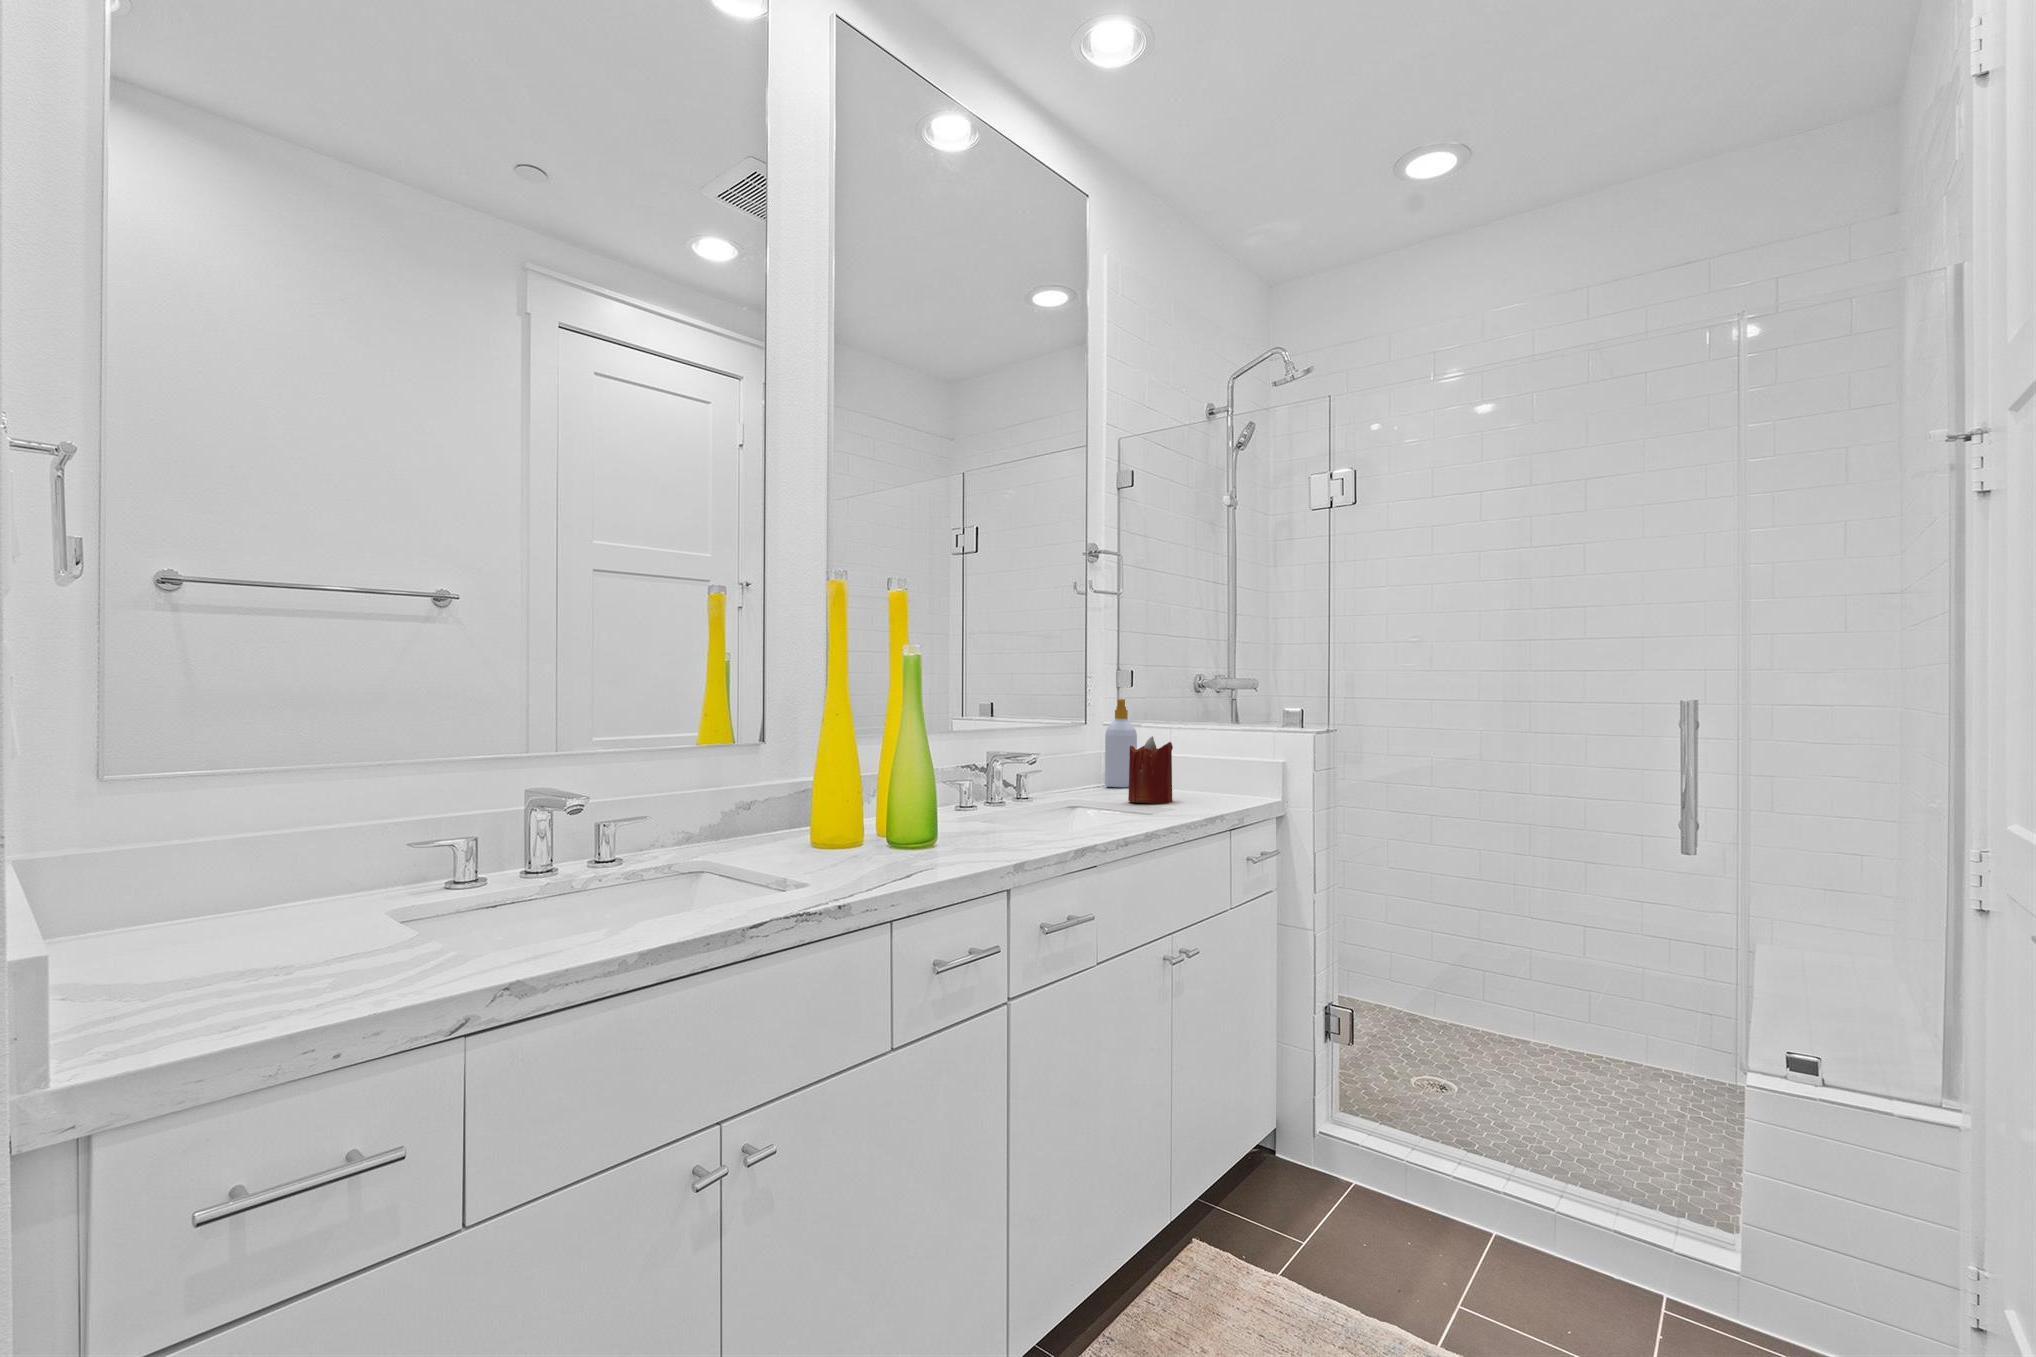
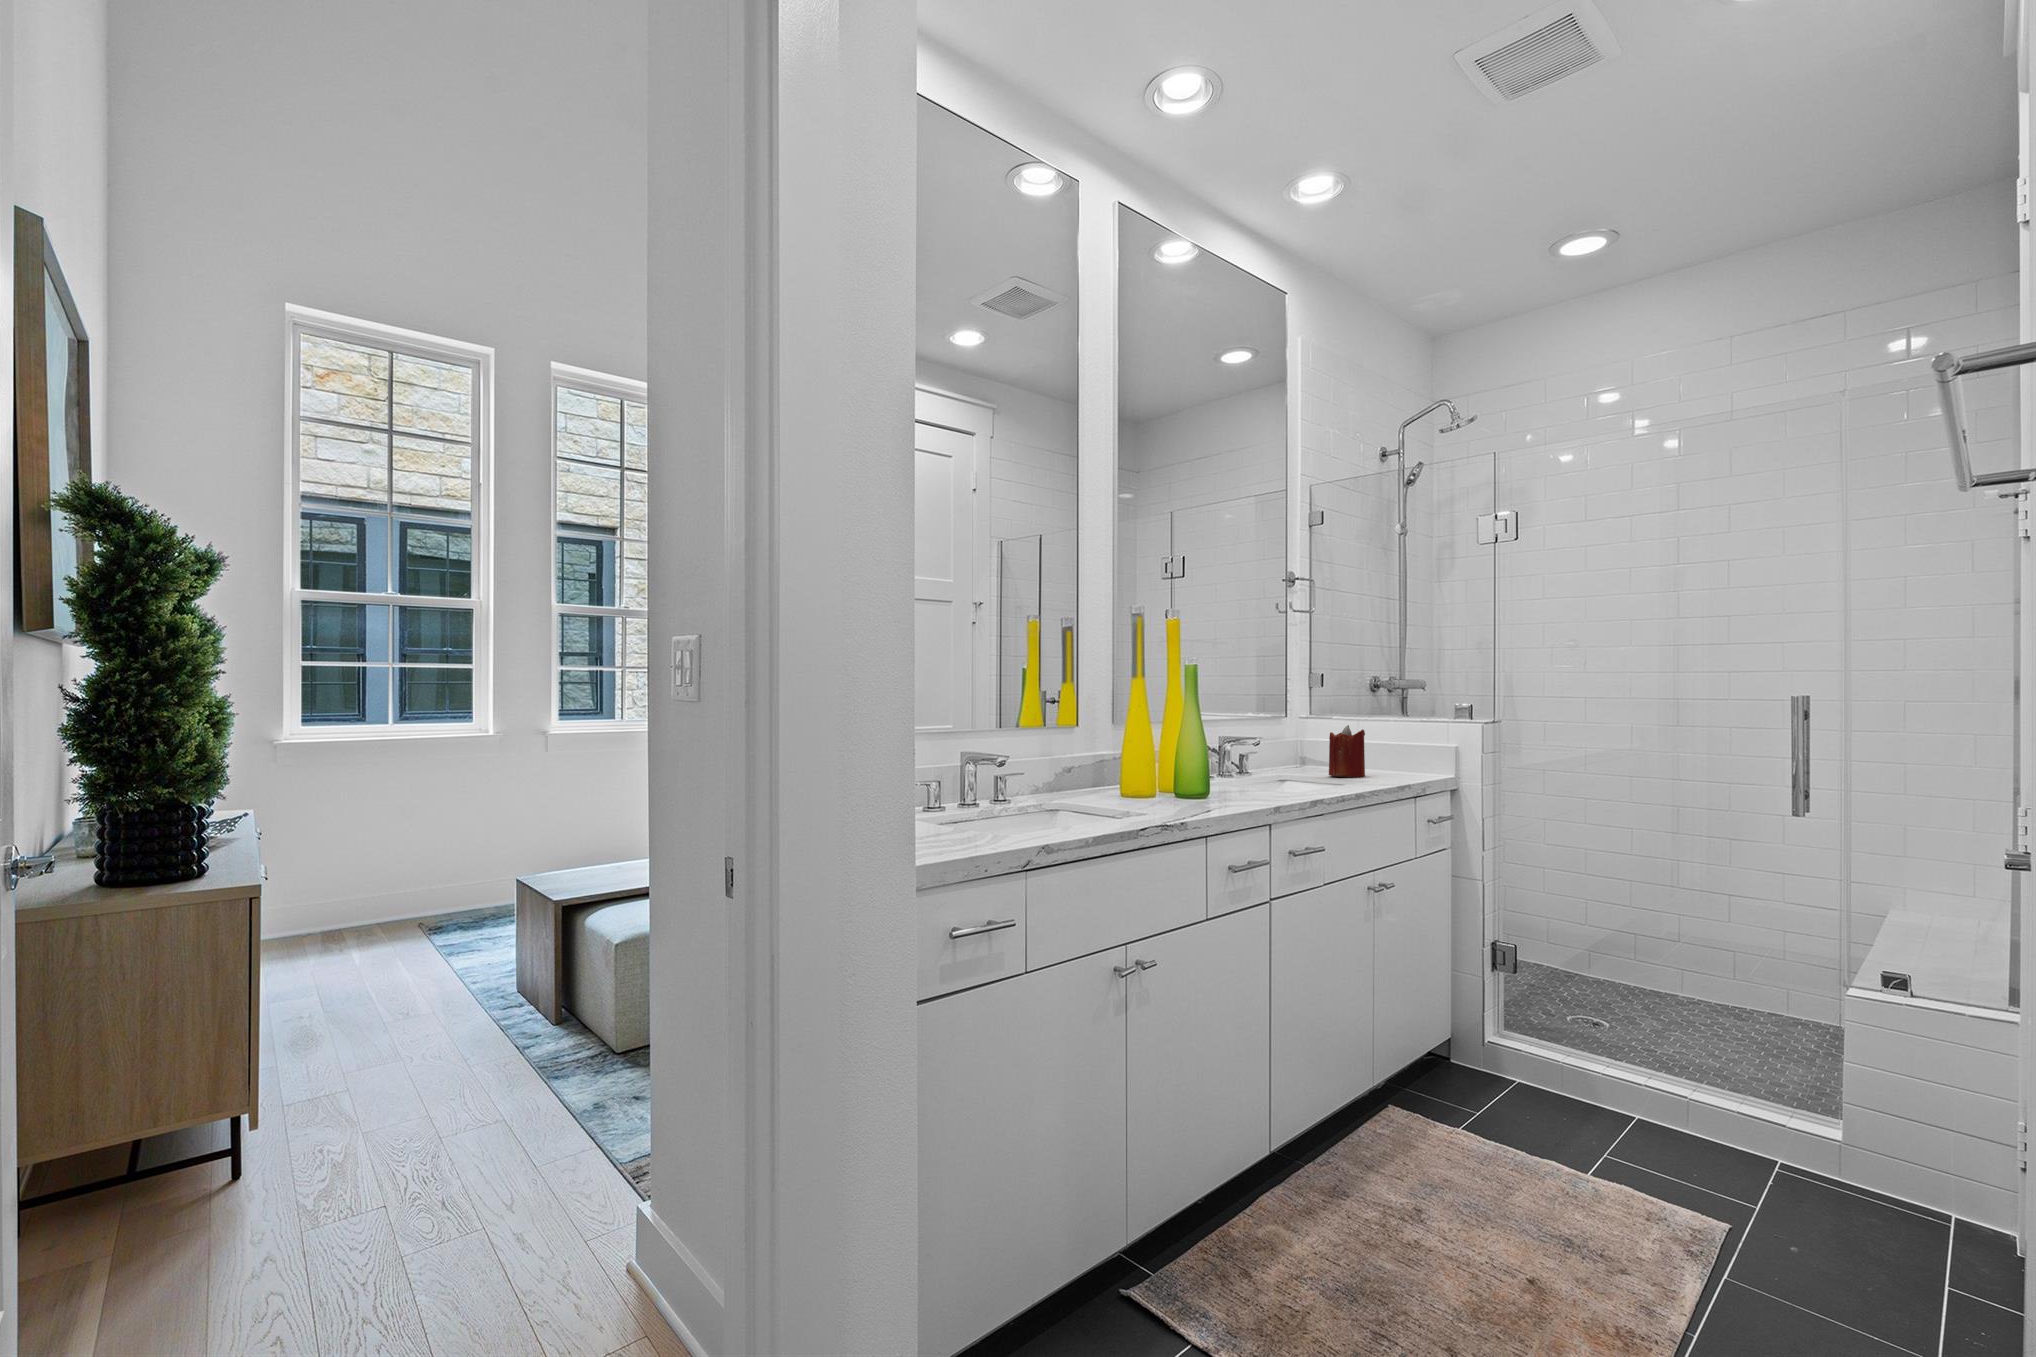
soap bottle: present [1105,699,1137,788] -> none [1300,697,1327,768]

